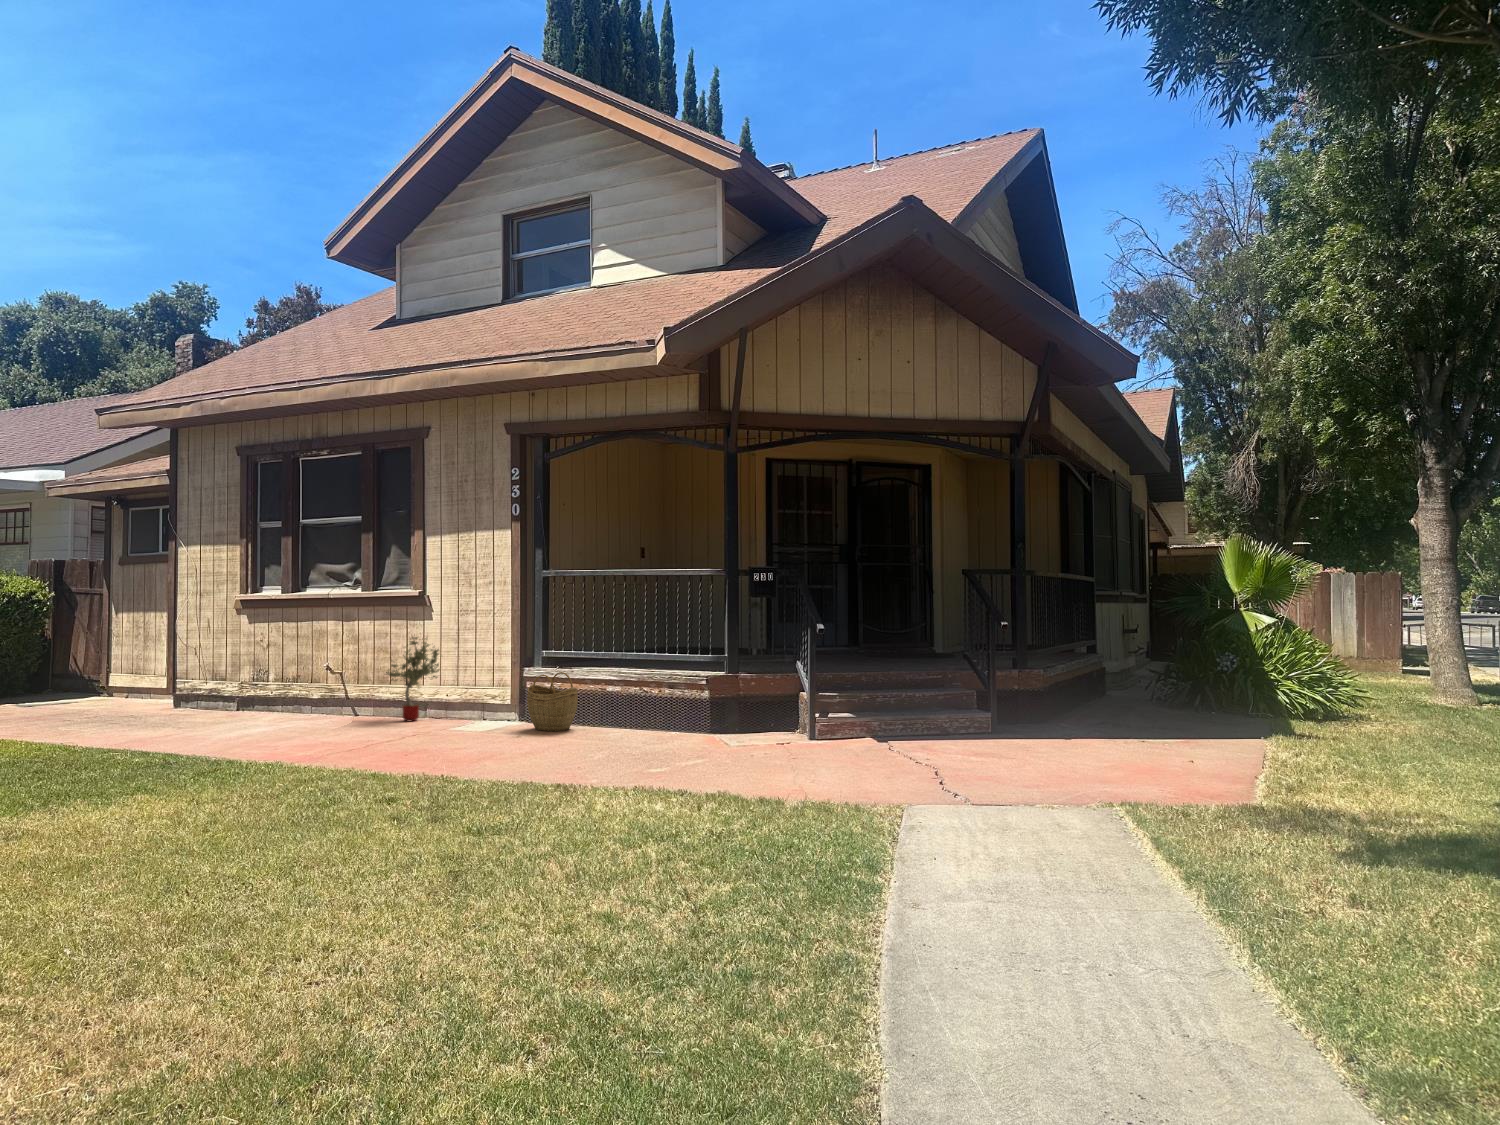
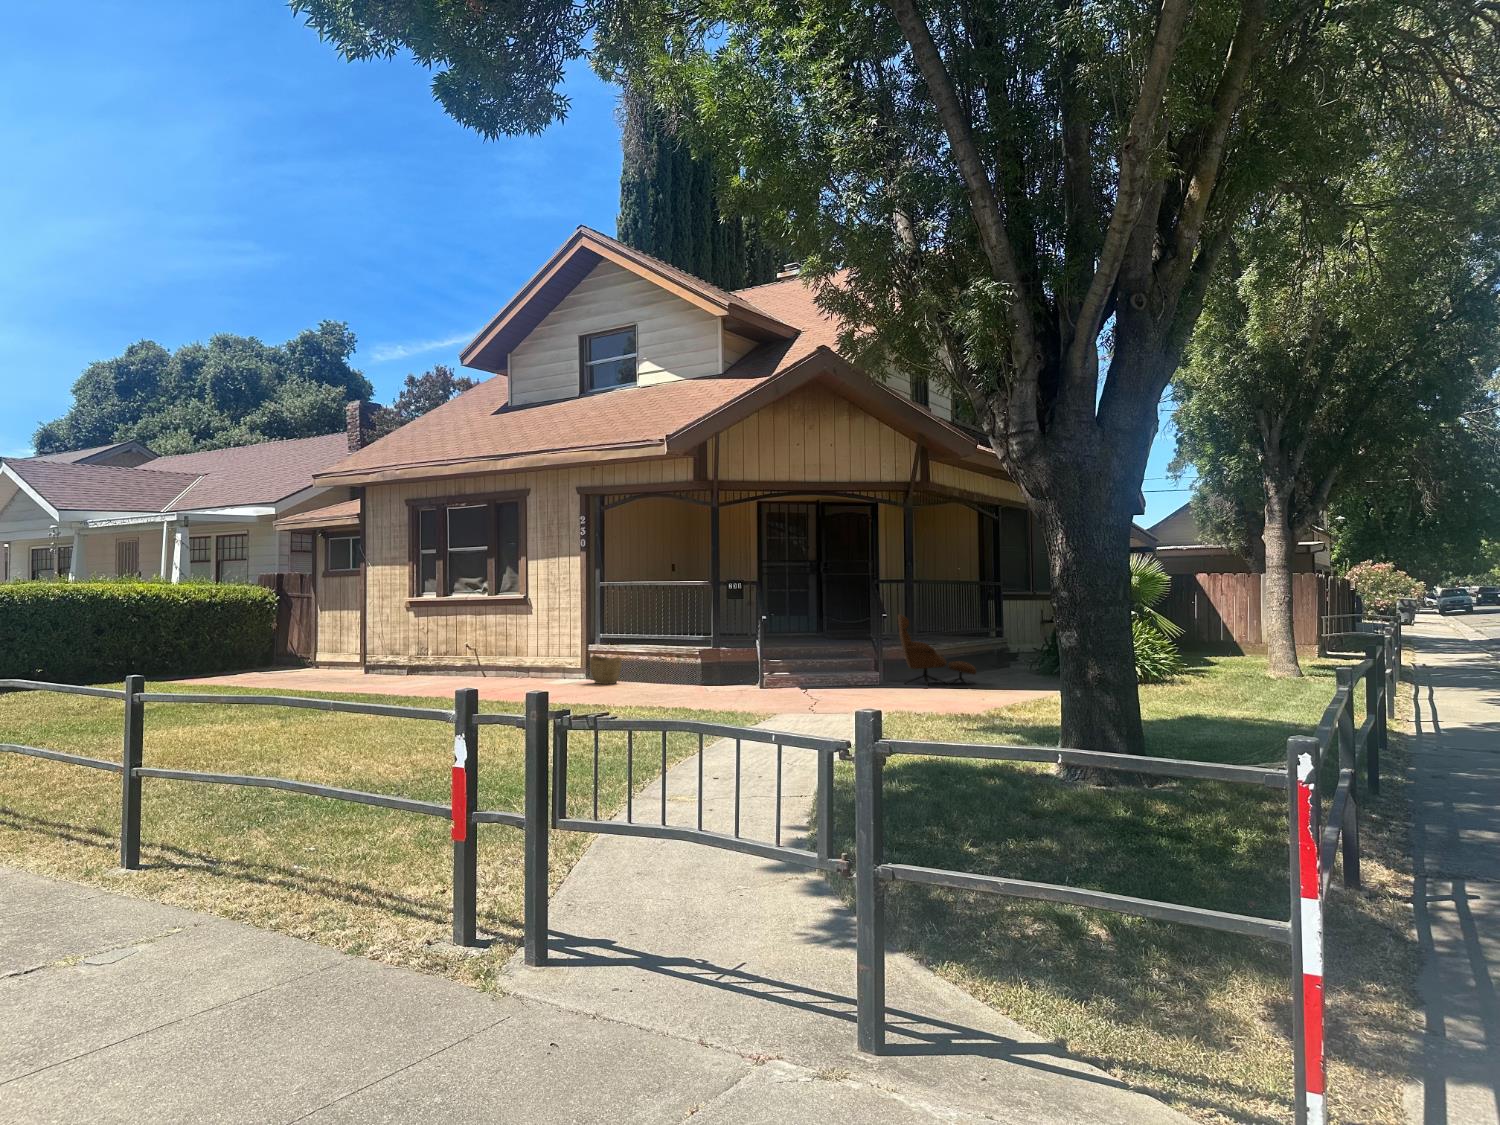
lounge chair: none [999,620,1125,731] -> present [898,614,976,686]
potted tree: present [386,637,439,721] -> none [502,625,539,679]

